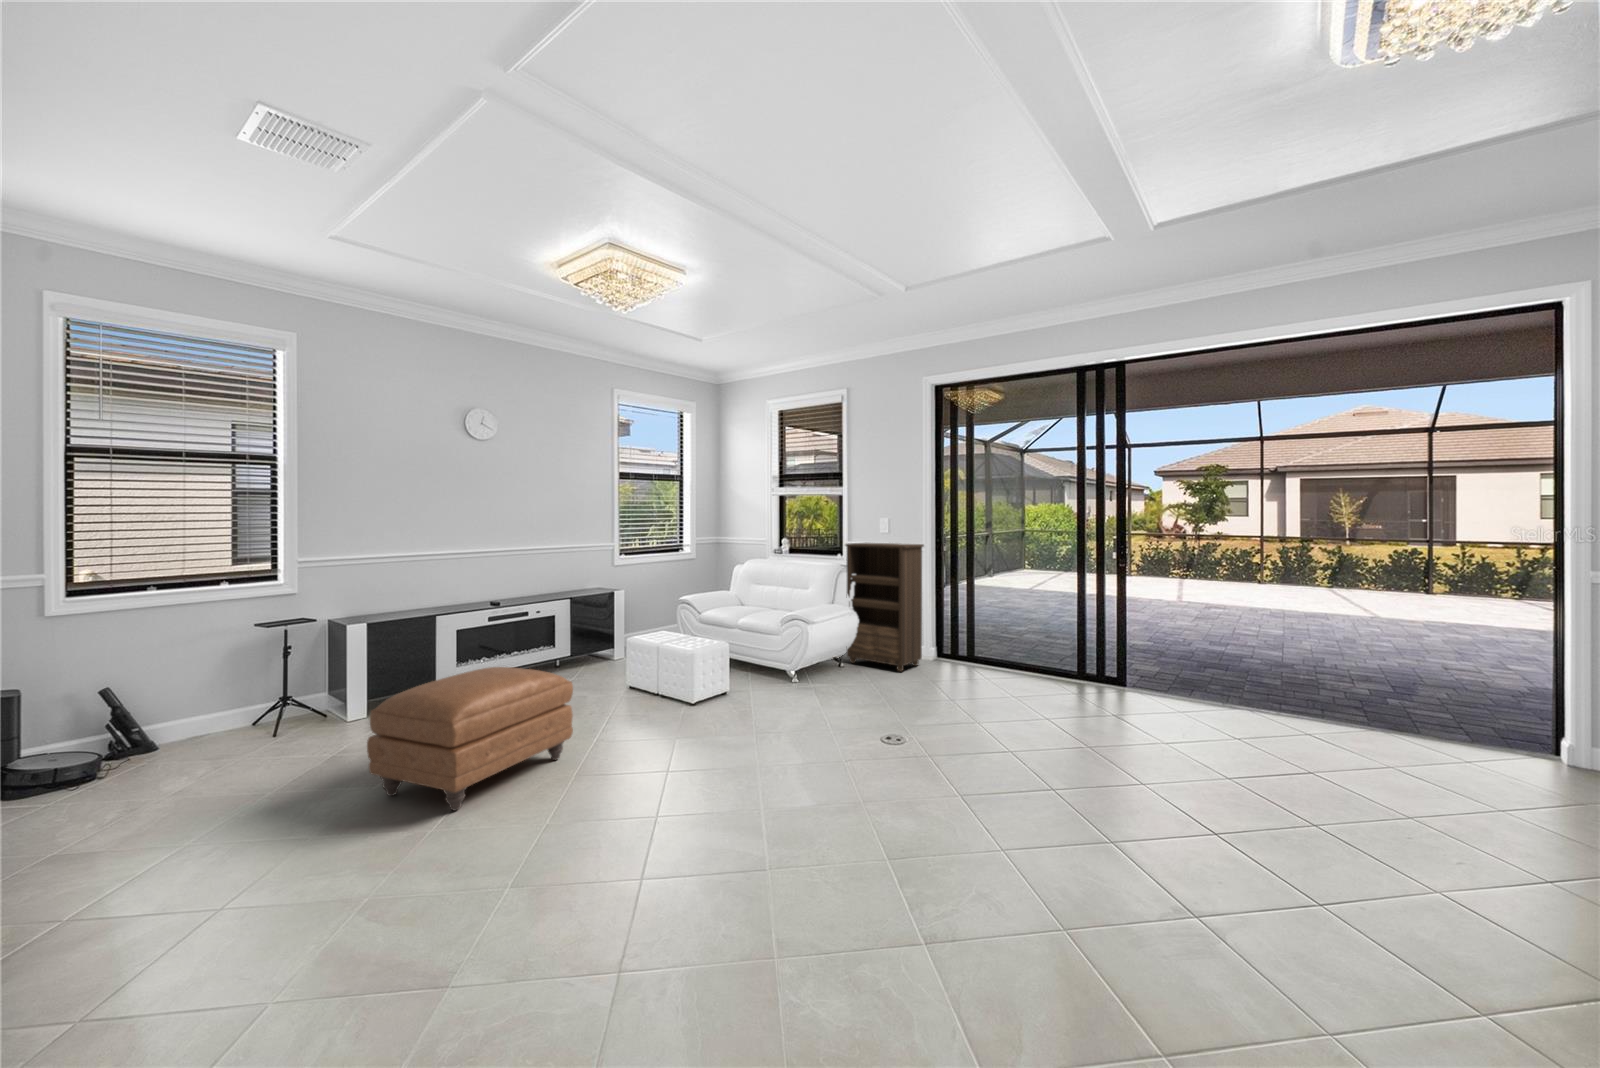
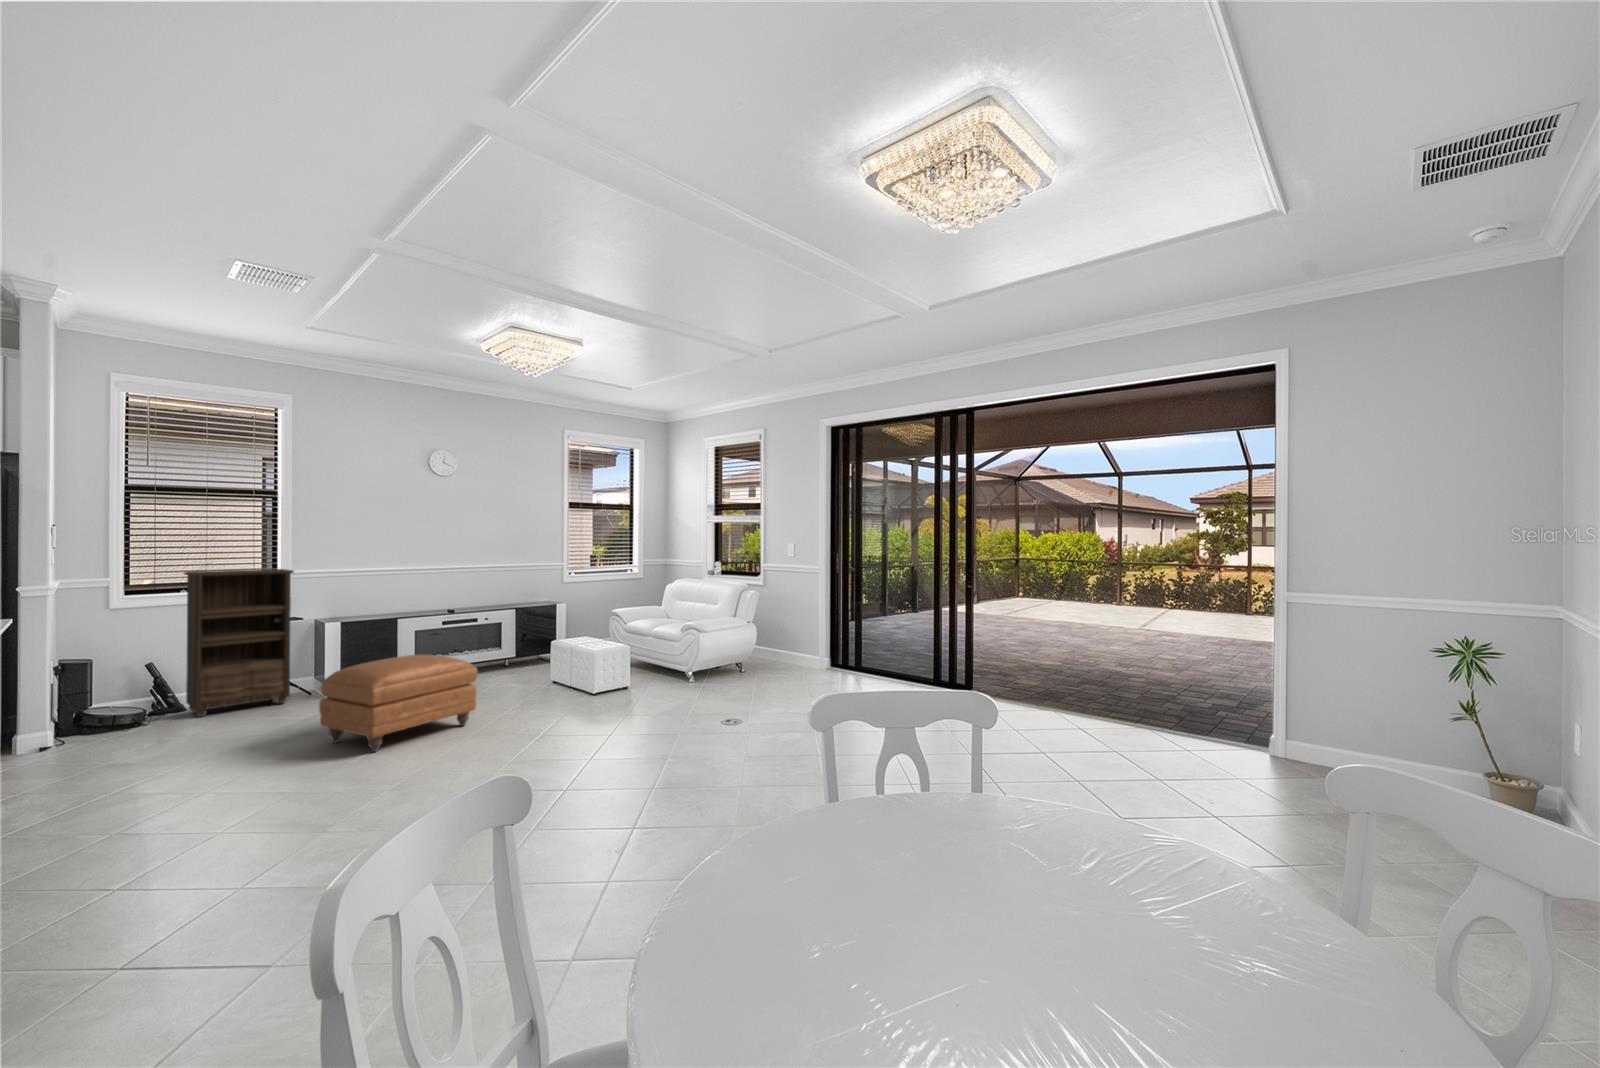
bookshelf: present [845,543,924,671] -> present [184,569,294,717]

